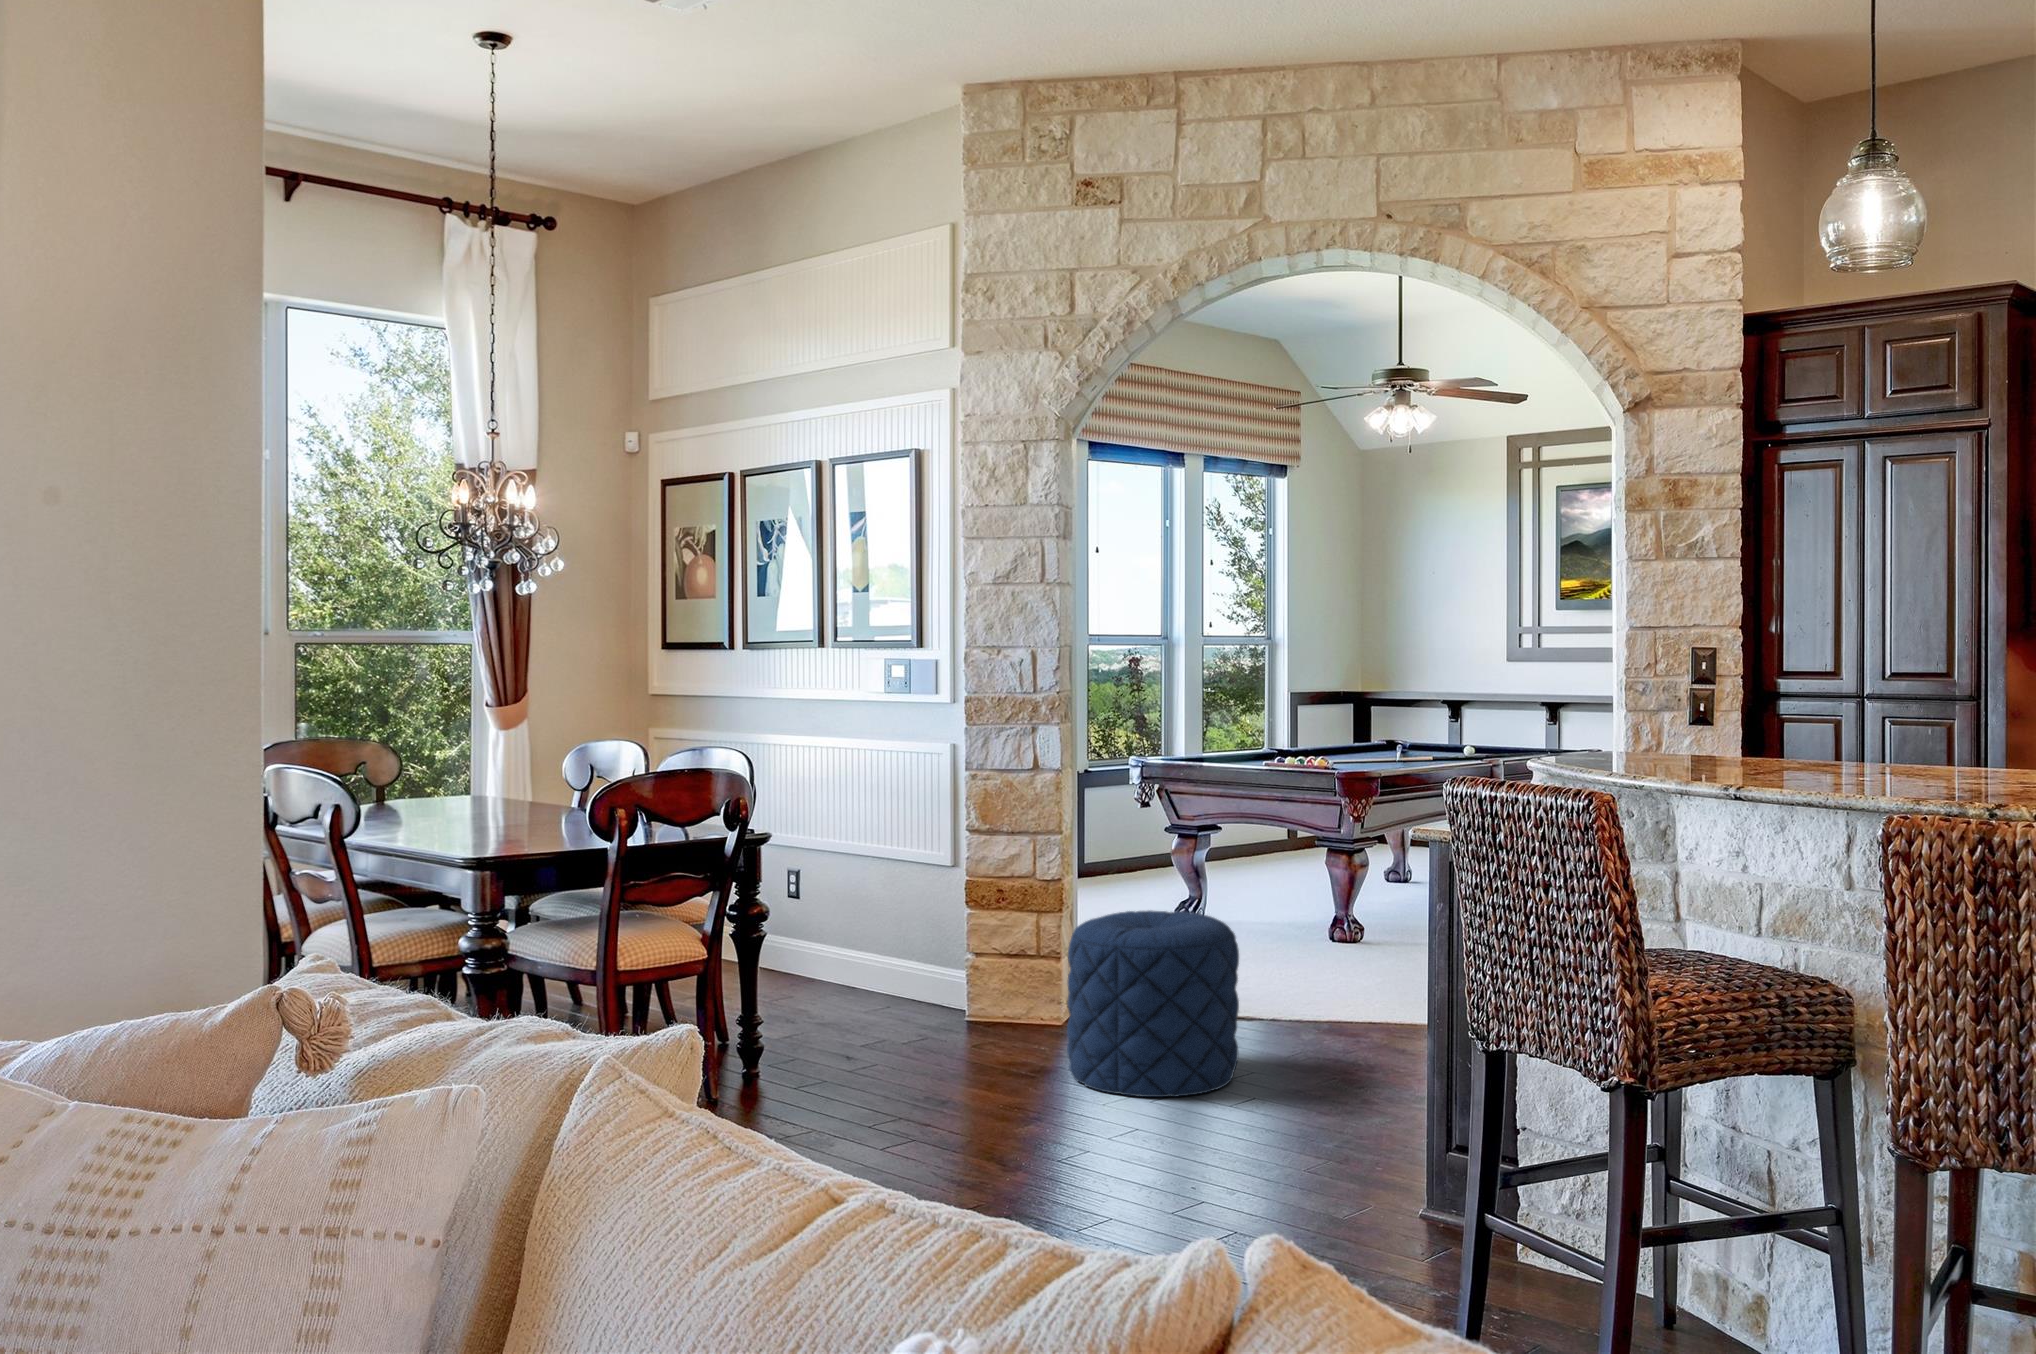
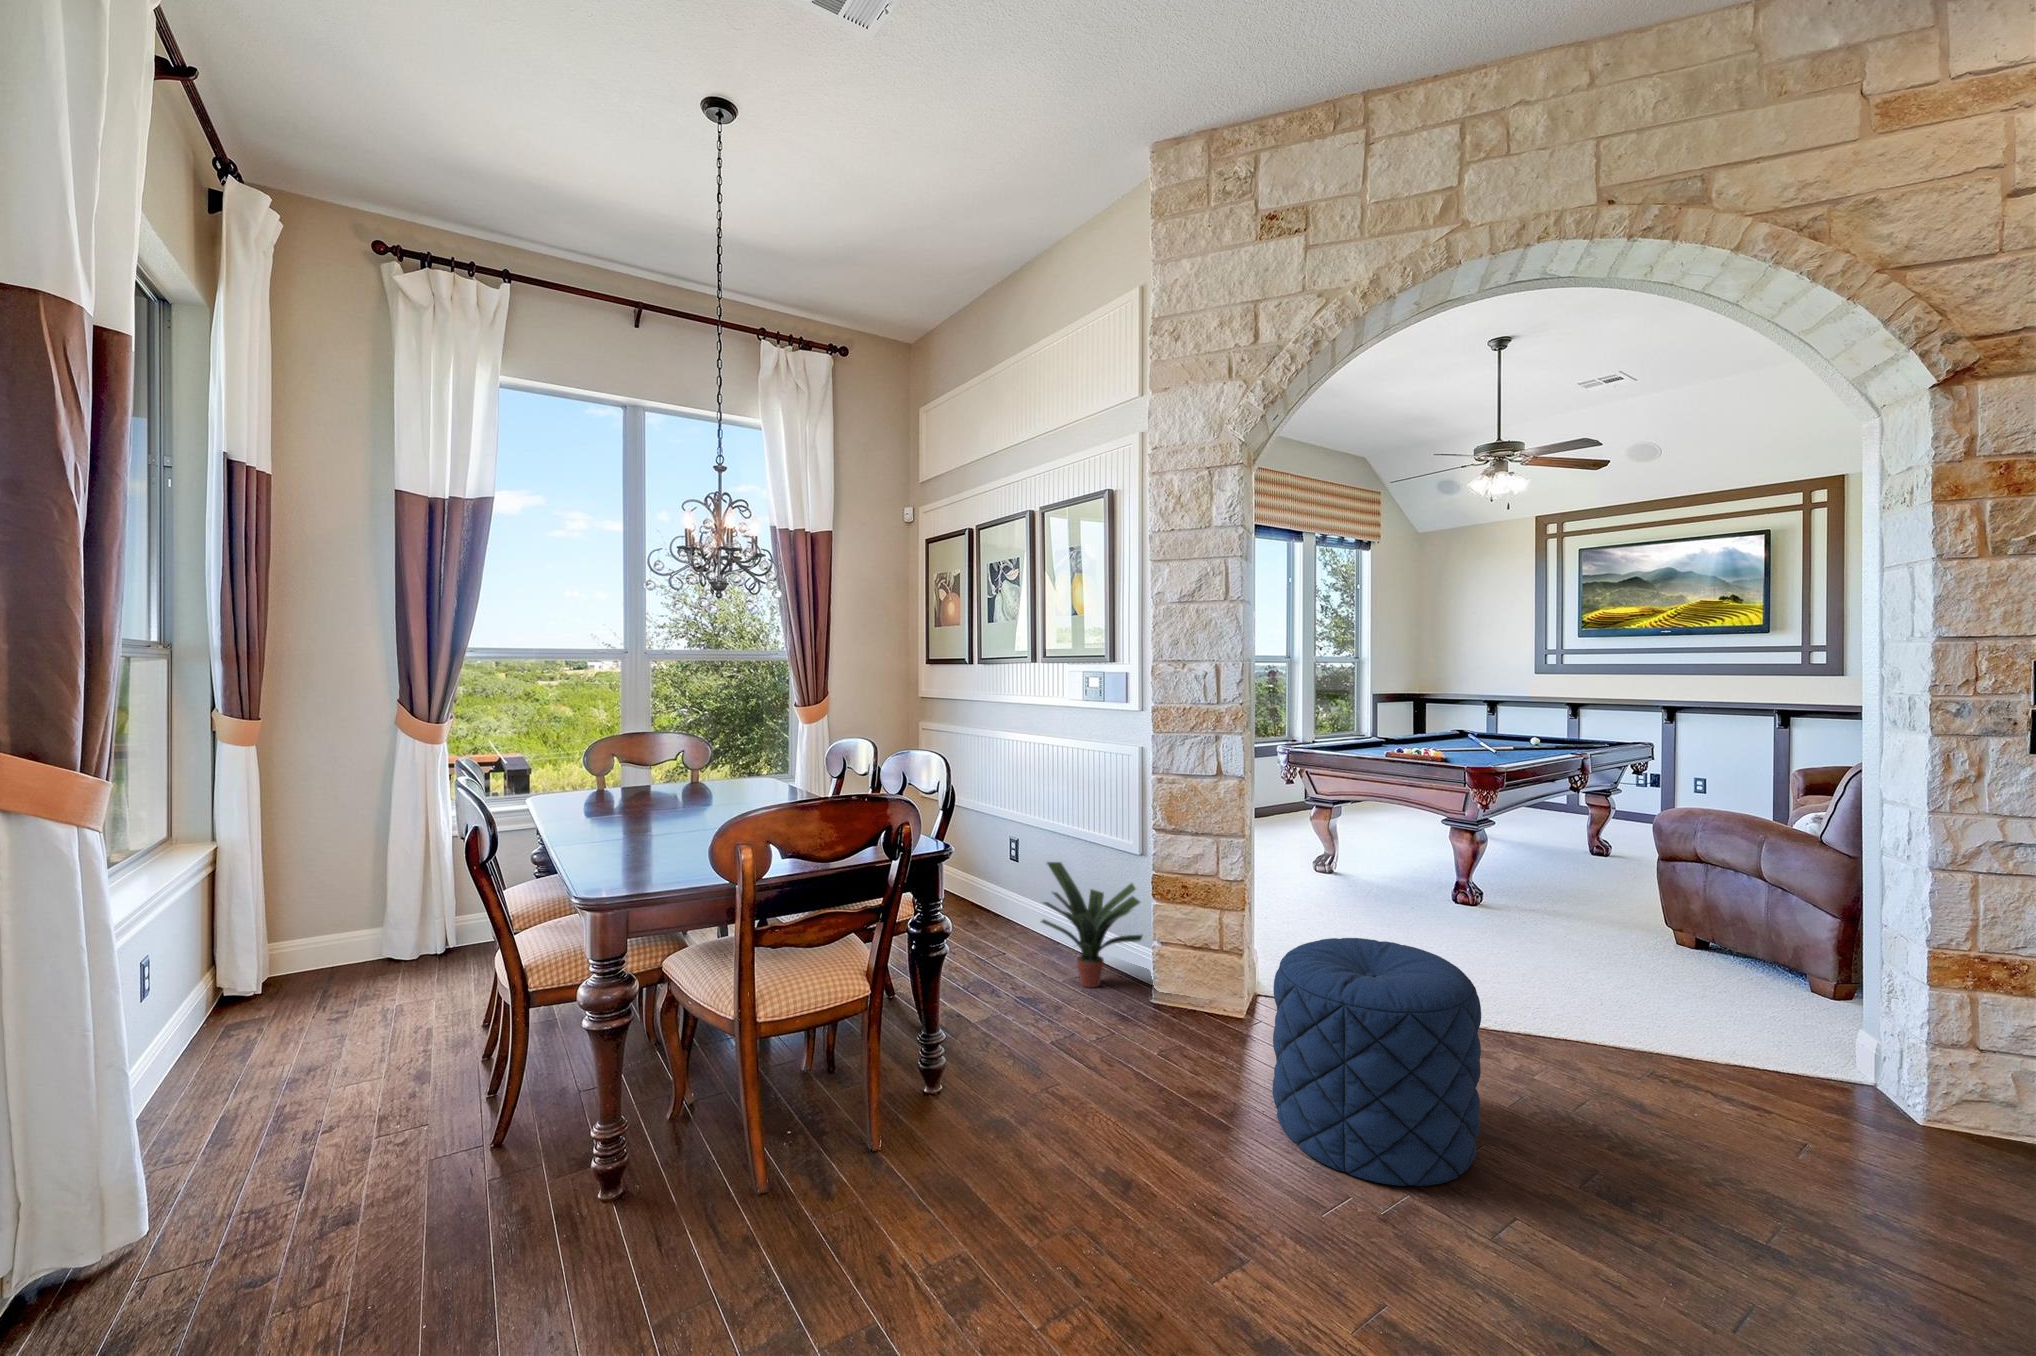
potted plant: none [841,879,956,1011] -> present [1042,862,1142,988]

